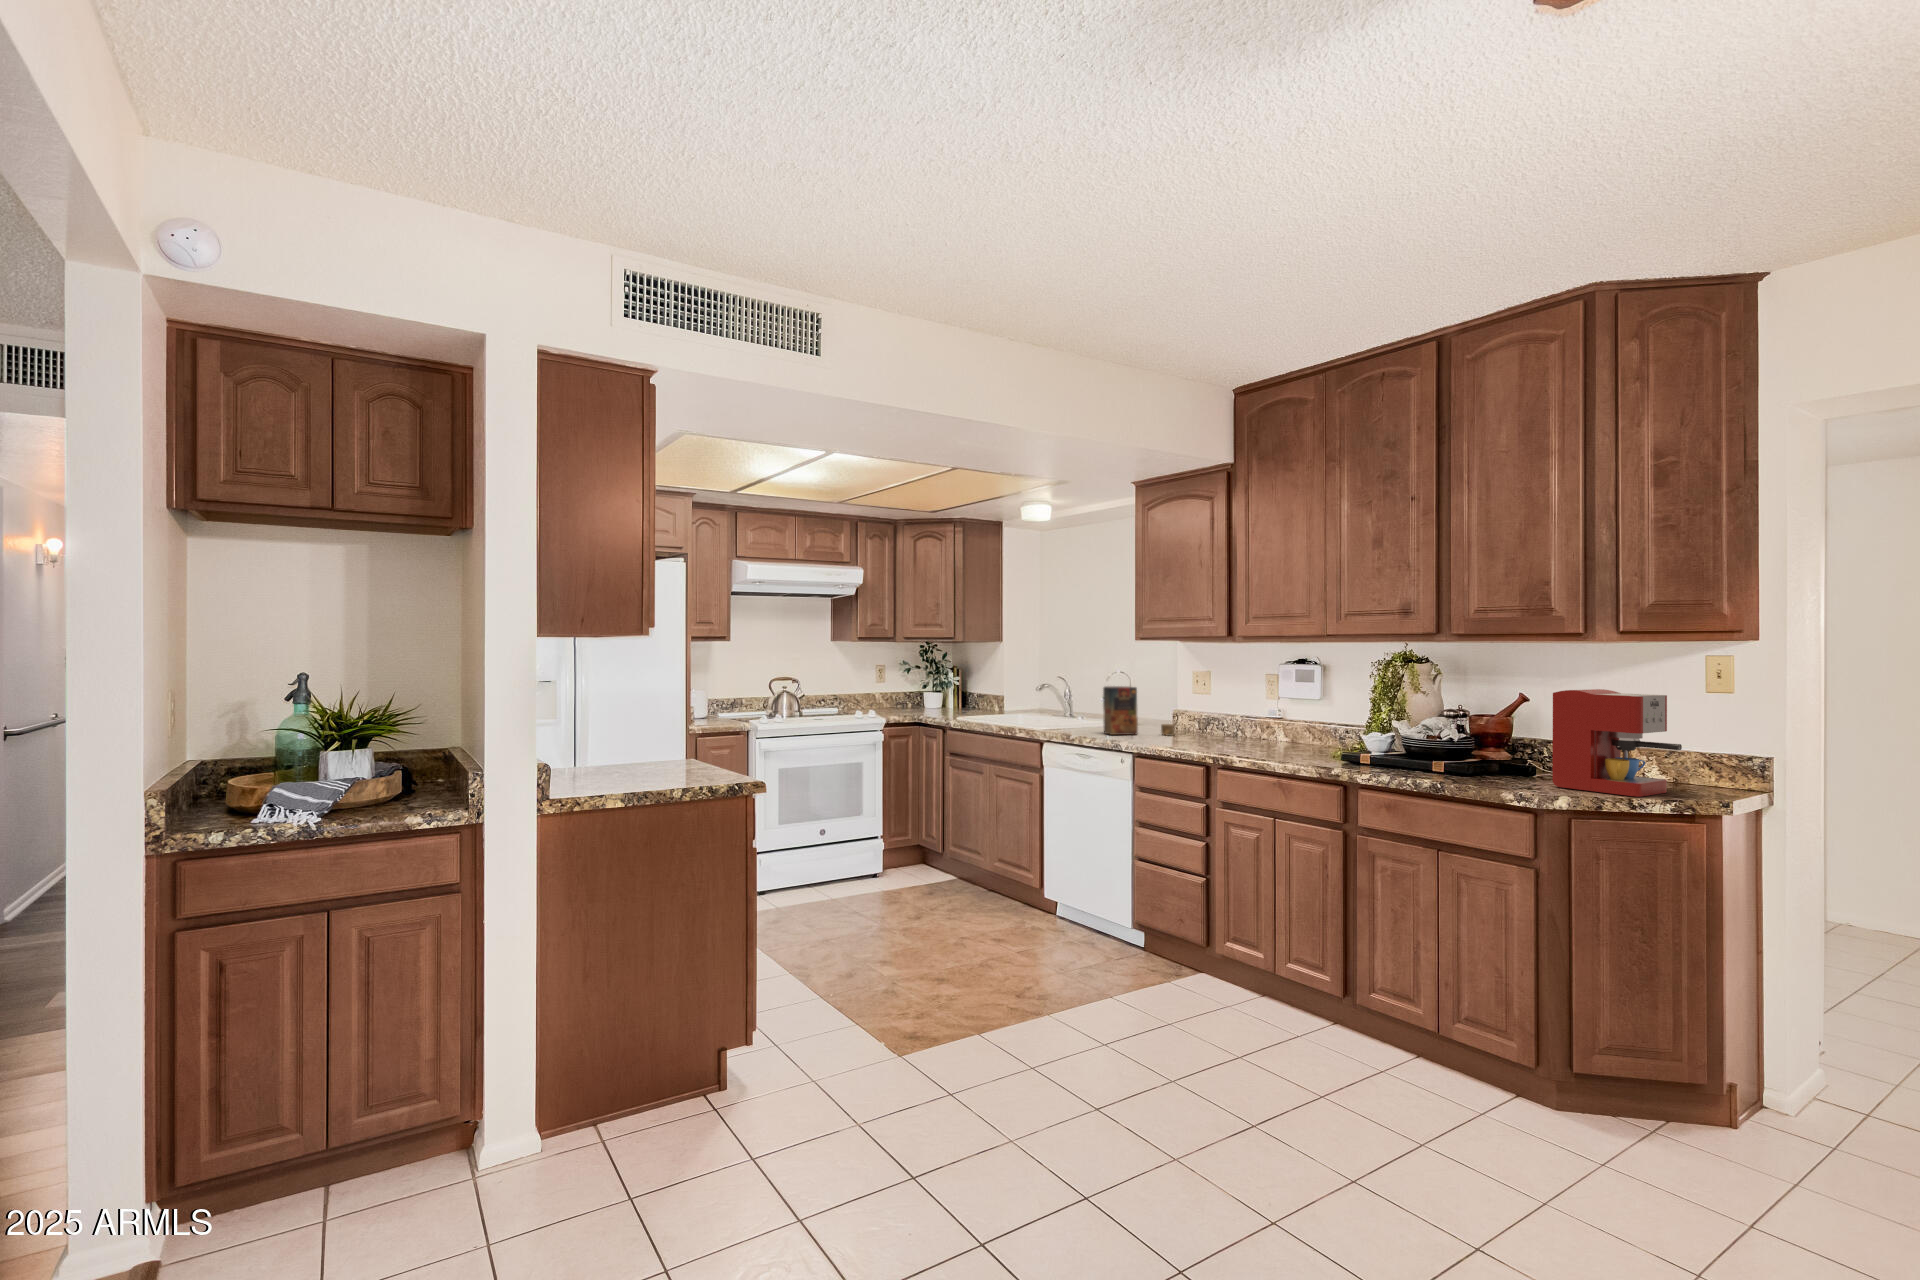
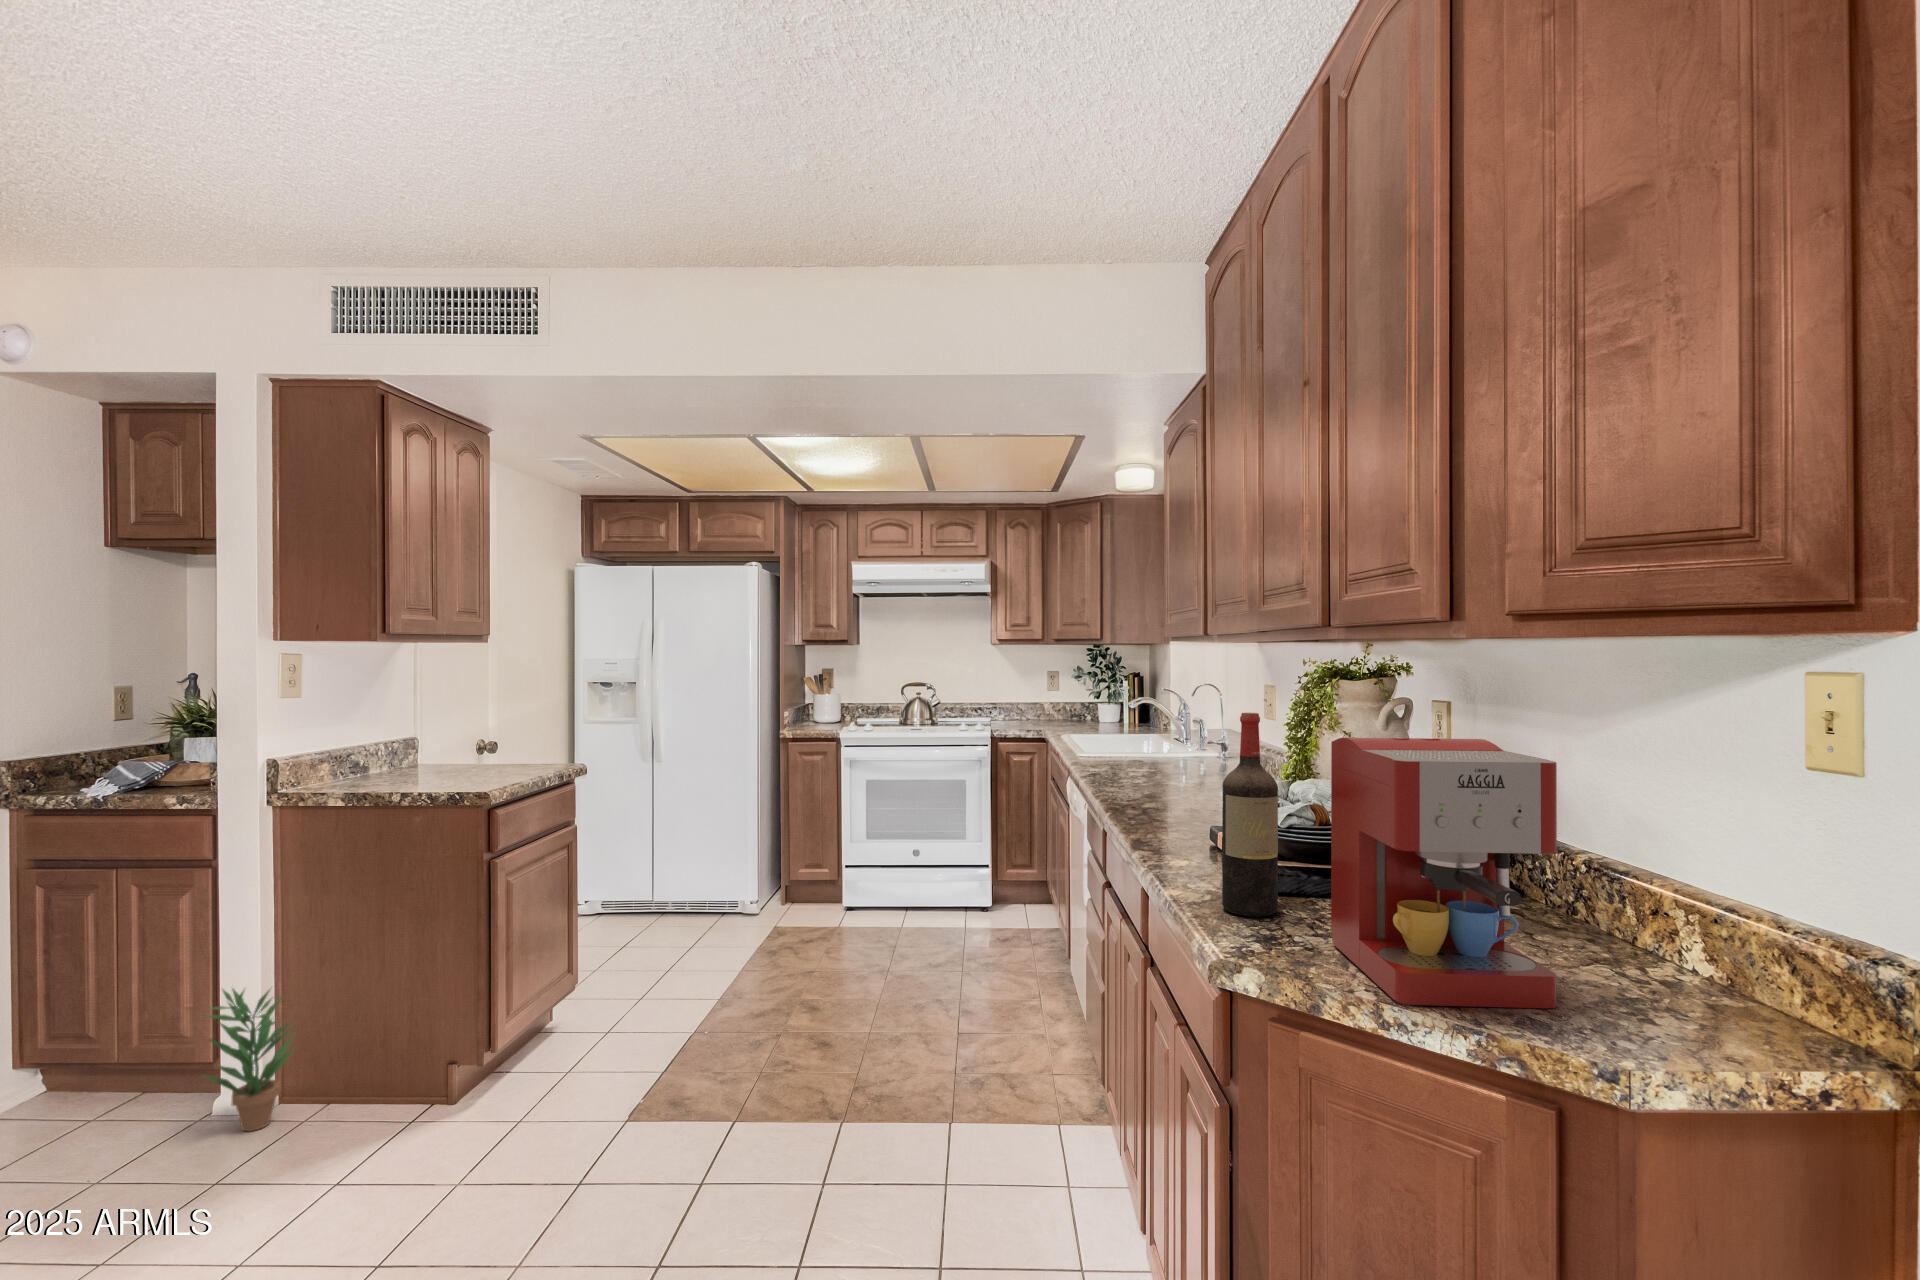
wine bottle: none [1468,682,1500,783] -> present [1222,713,1278,917]
cereal box: present [1103,686,1174,736] -> none [1123,702,1212,775]
potted plant: none [526,999,618,1160] -> present [205,989,294,1131]

